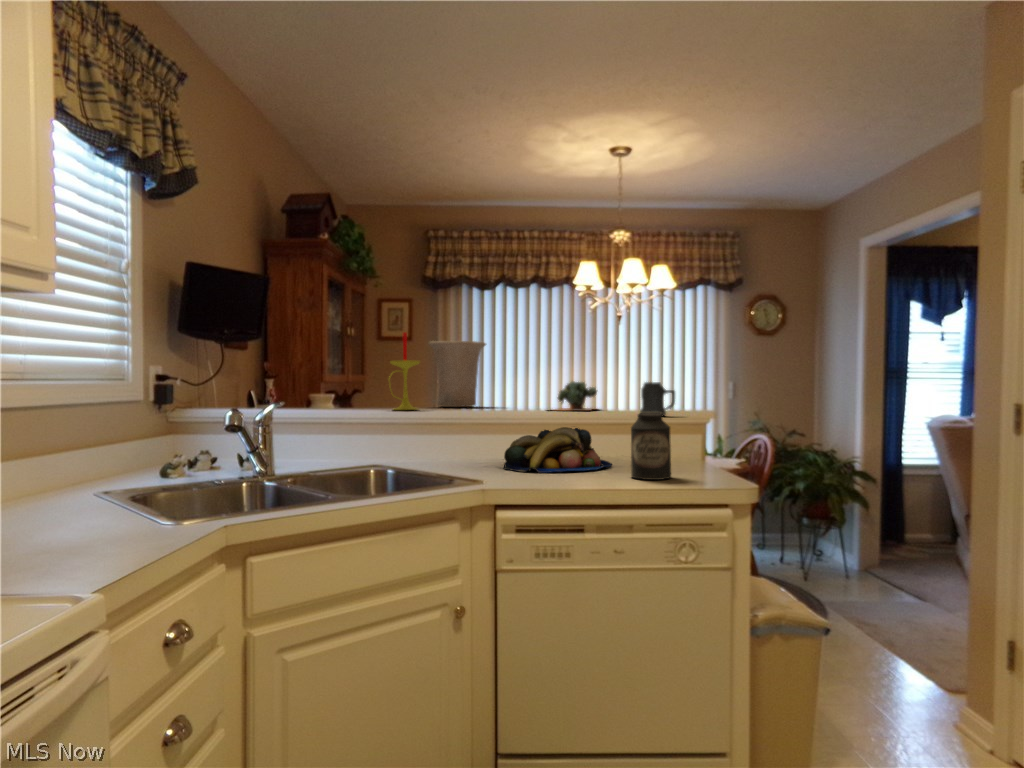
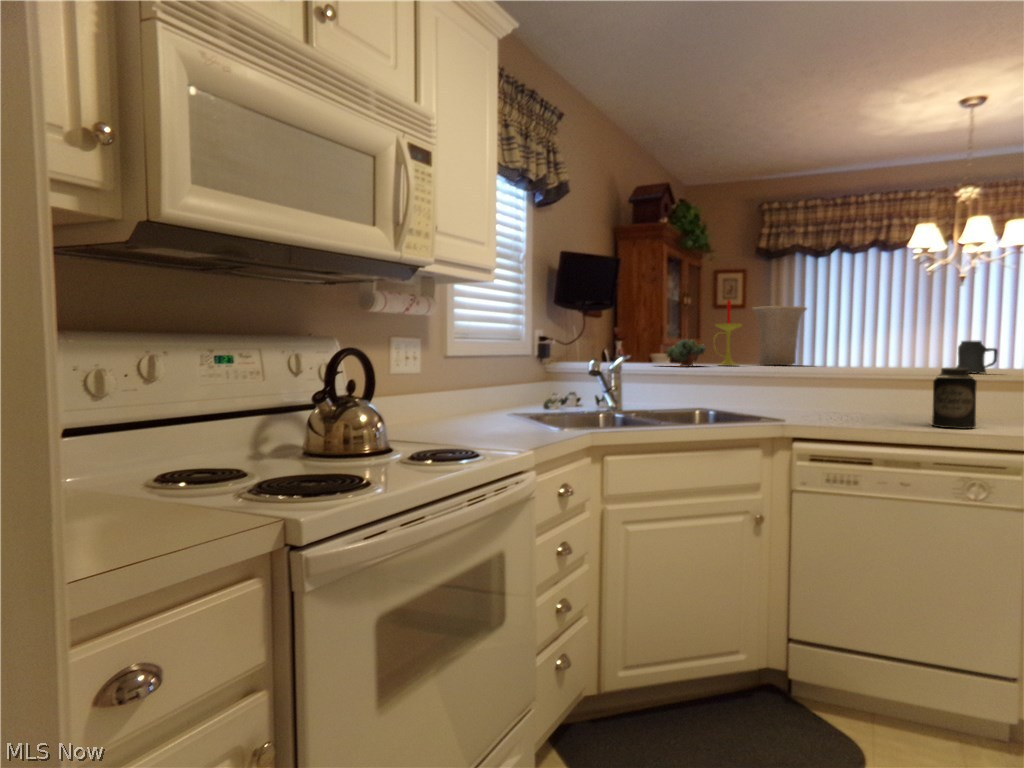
succulent plant: present [555,381,597,411] -> present [666,340,706,367]
fruit bowl: present [504,427,612,473] -> none [809,381,920,419]

